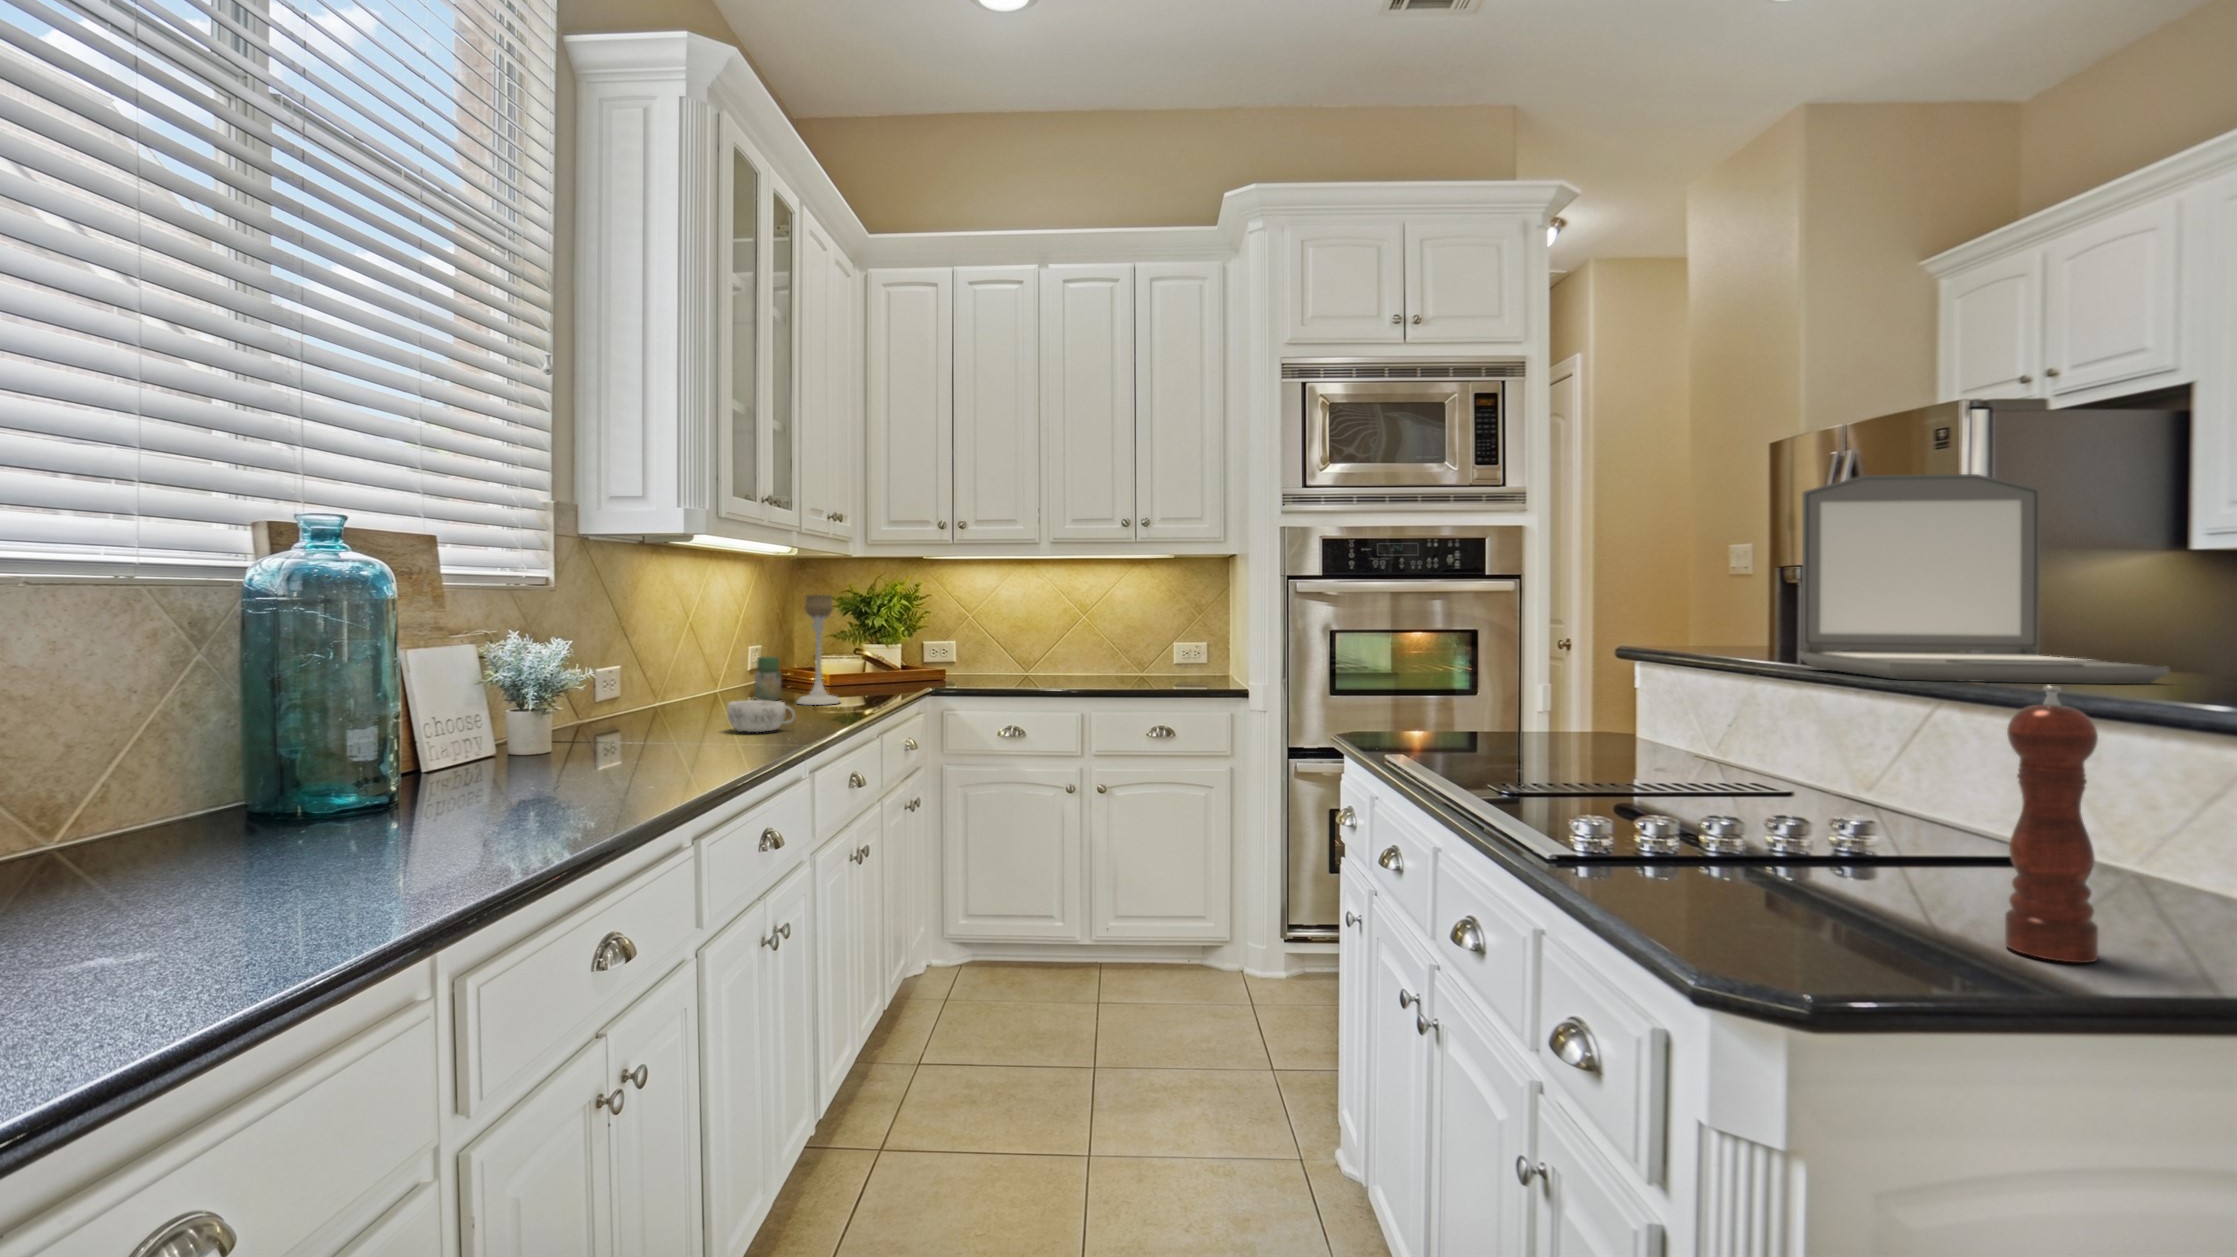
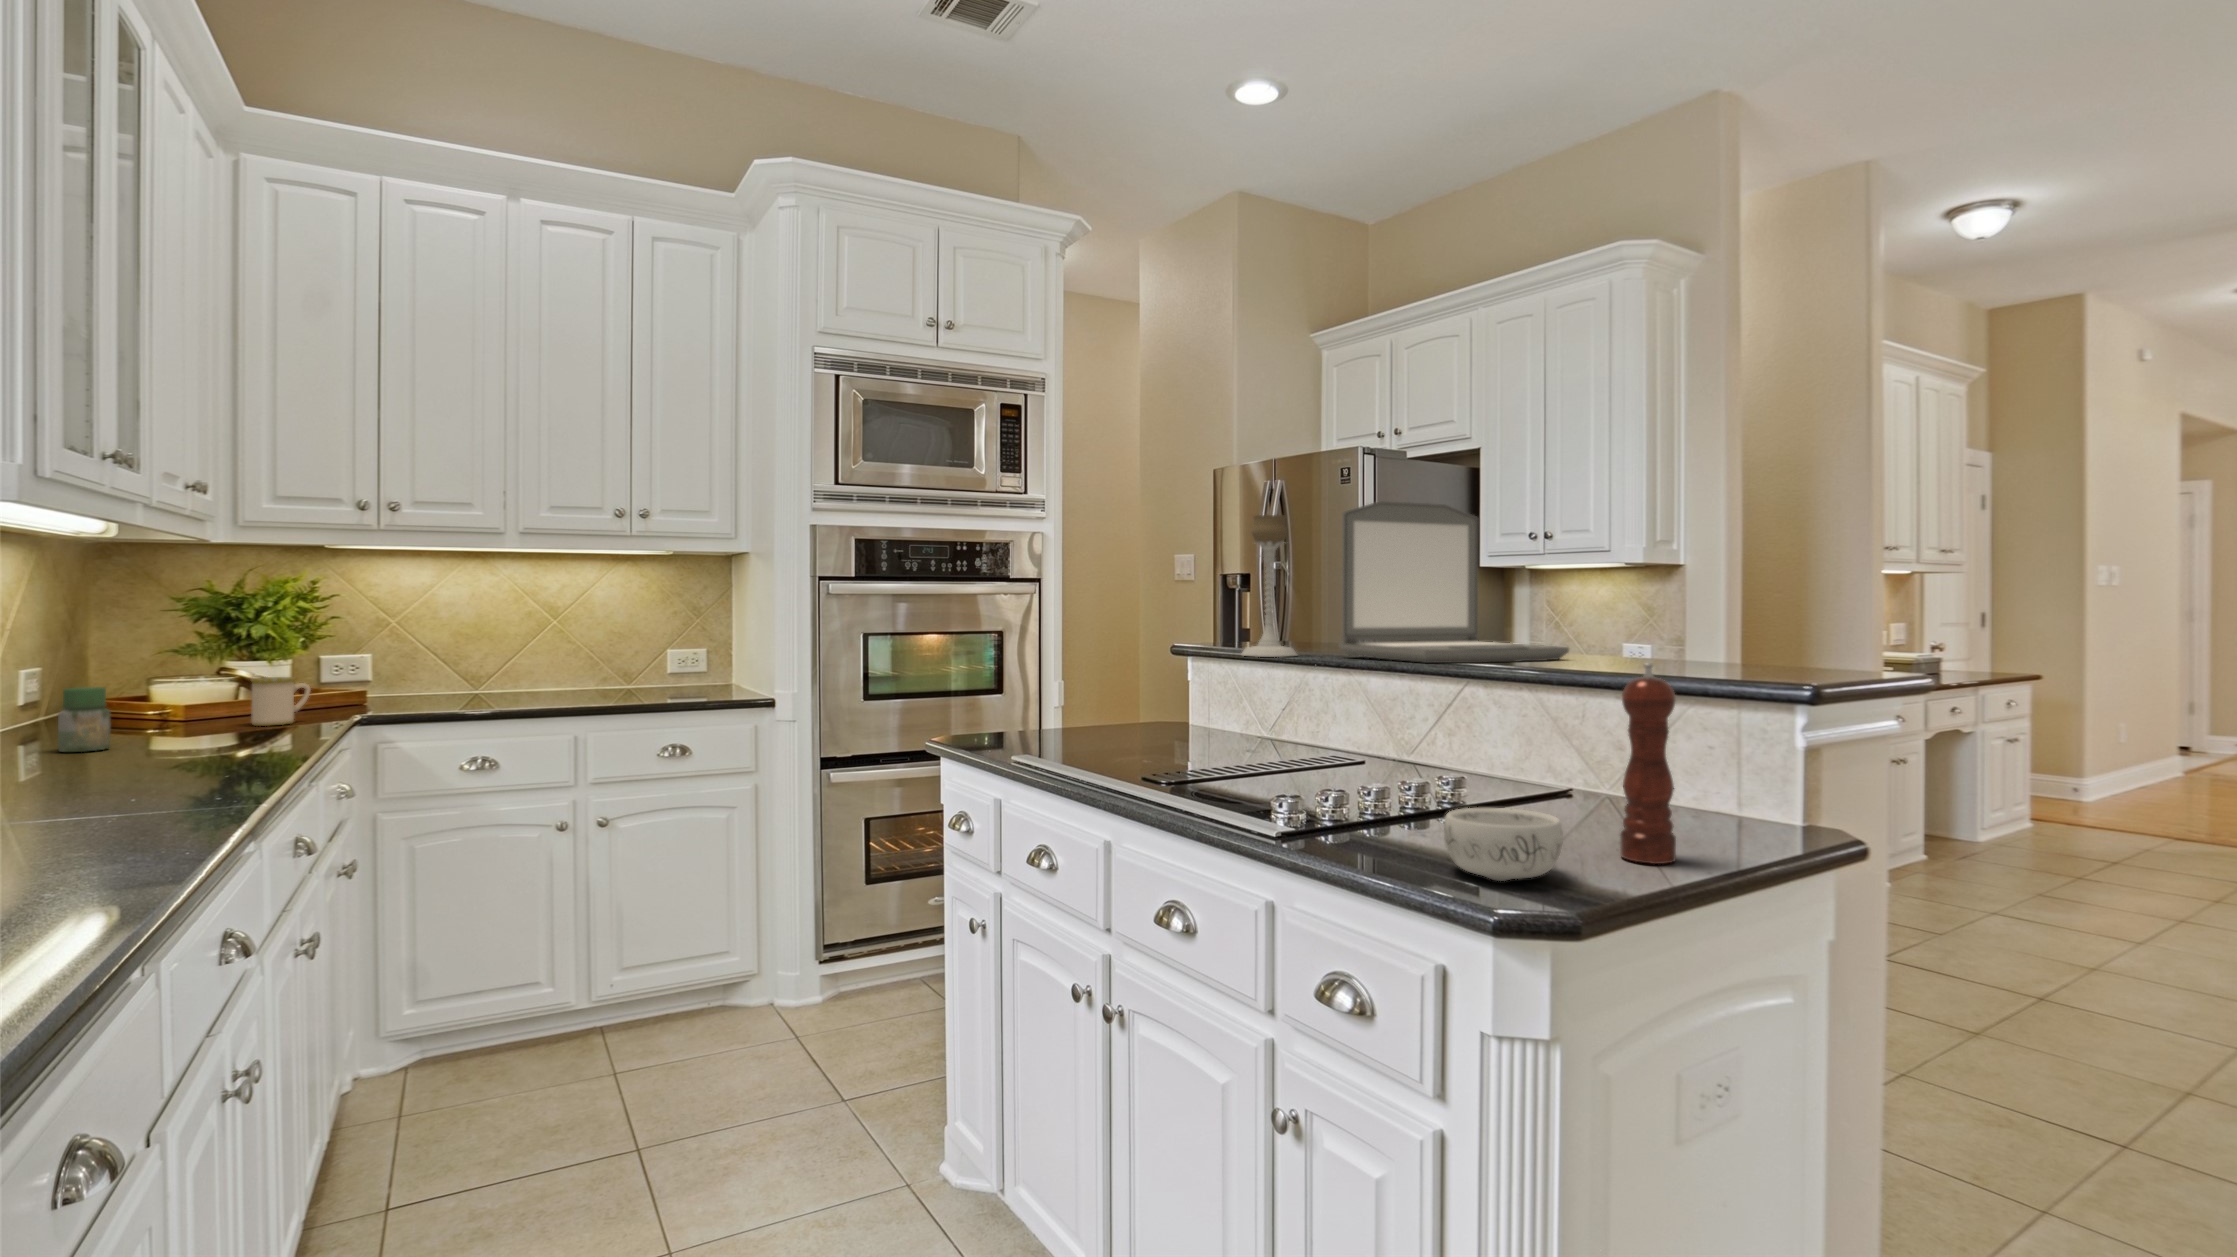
candle holder: present [797,595,840,705] -> present [1242,515,1297,657]
mug: none [867,654,904,690] -> present [251,677,311,726]
decorative bowl: present [727,700,795,732] -> present [1444,808,1563,881]

